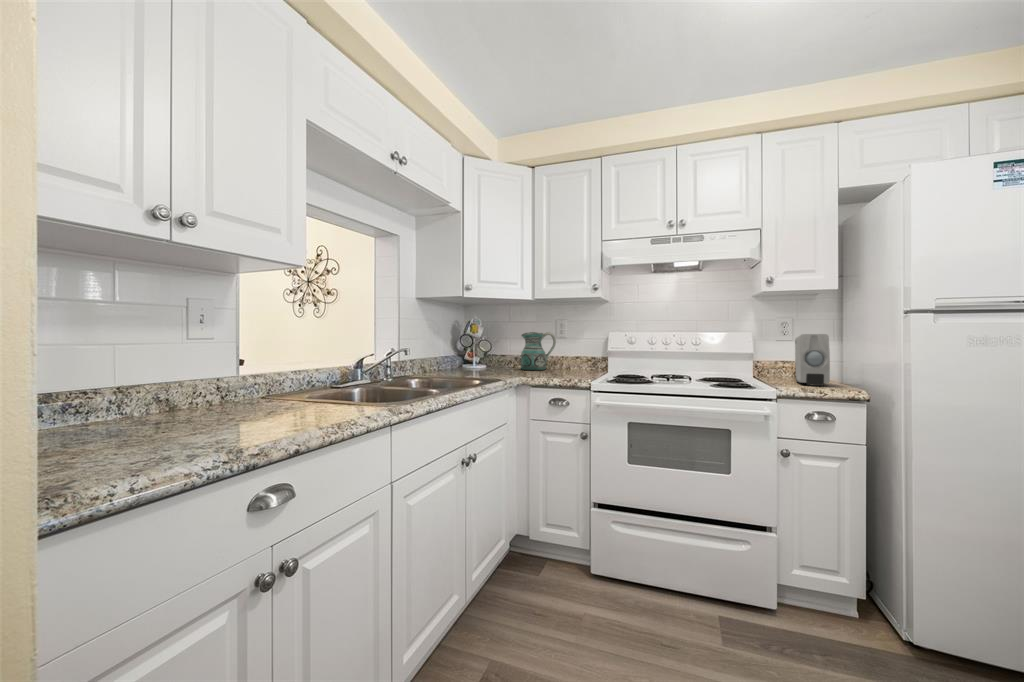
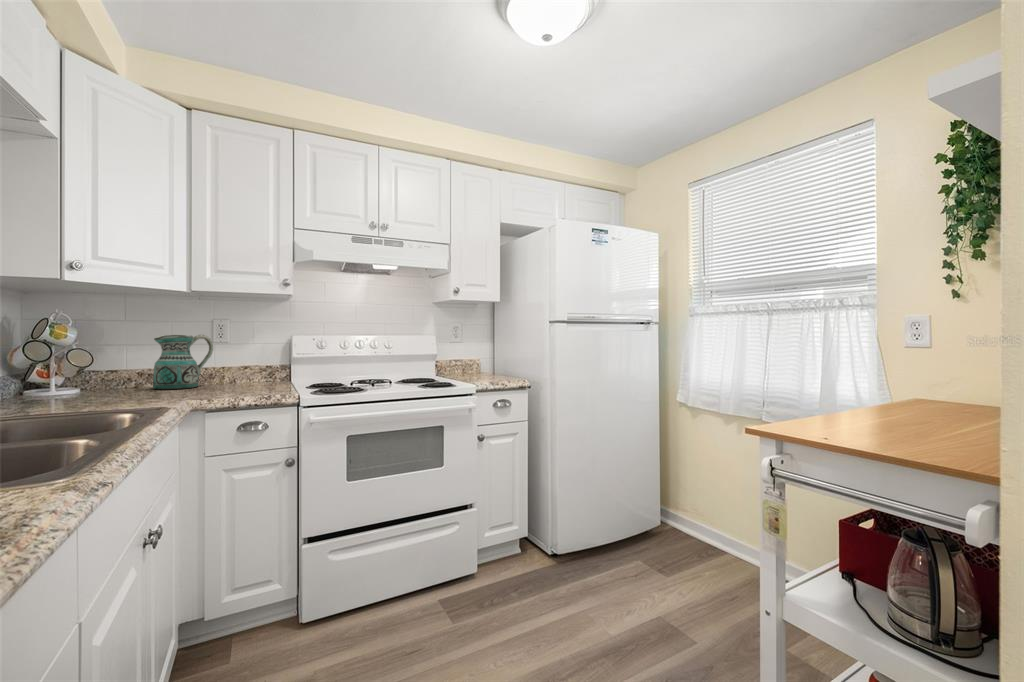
soap dispenser: present [795,334,830,386] -> none [468,337,496,380]

